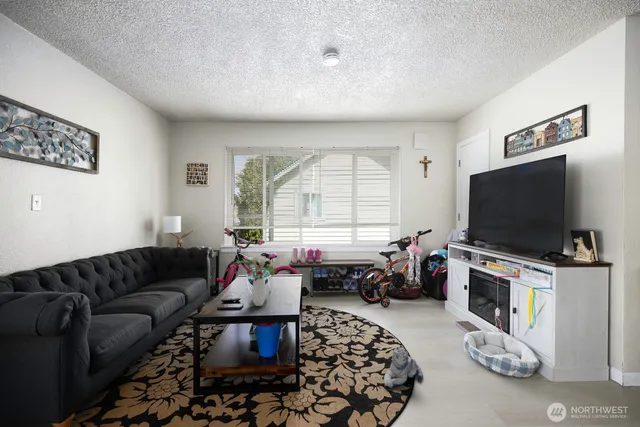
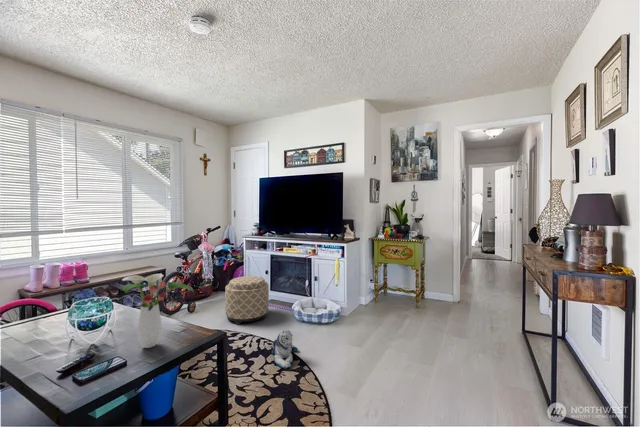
ottoman: none [399,285,447,338] -> present [225,276,269,324]

